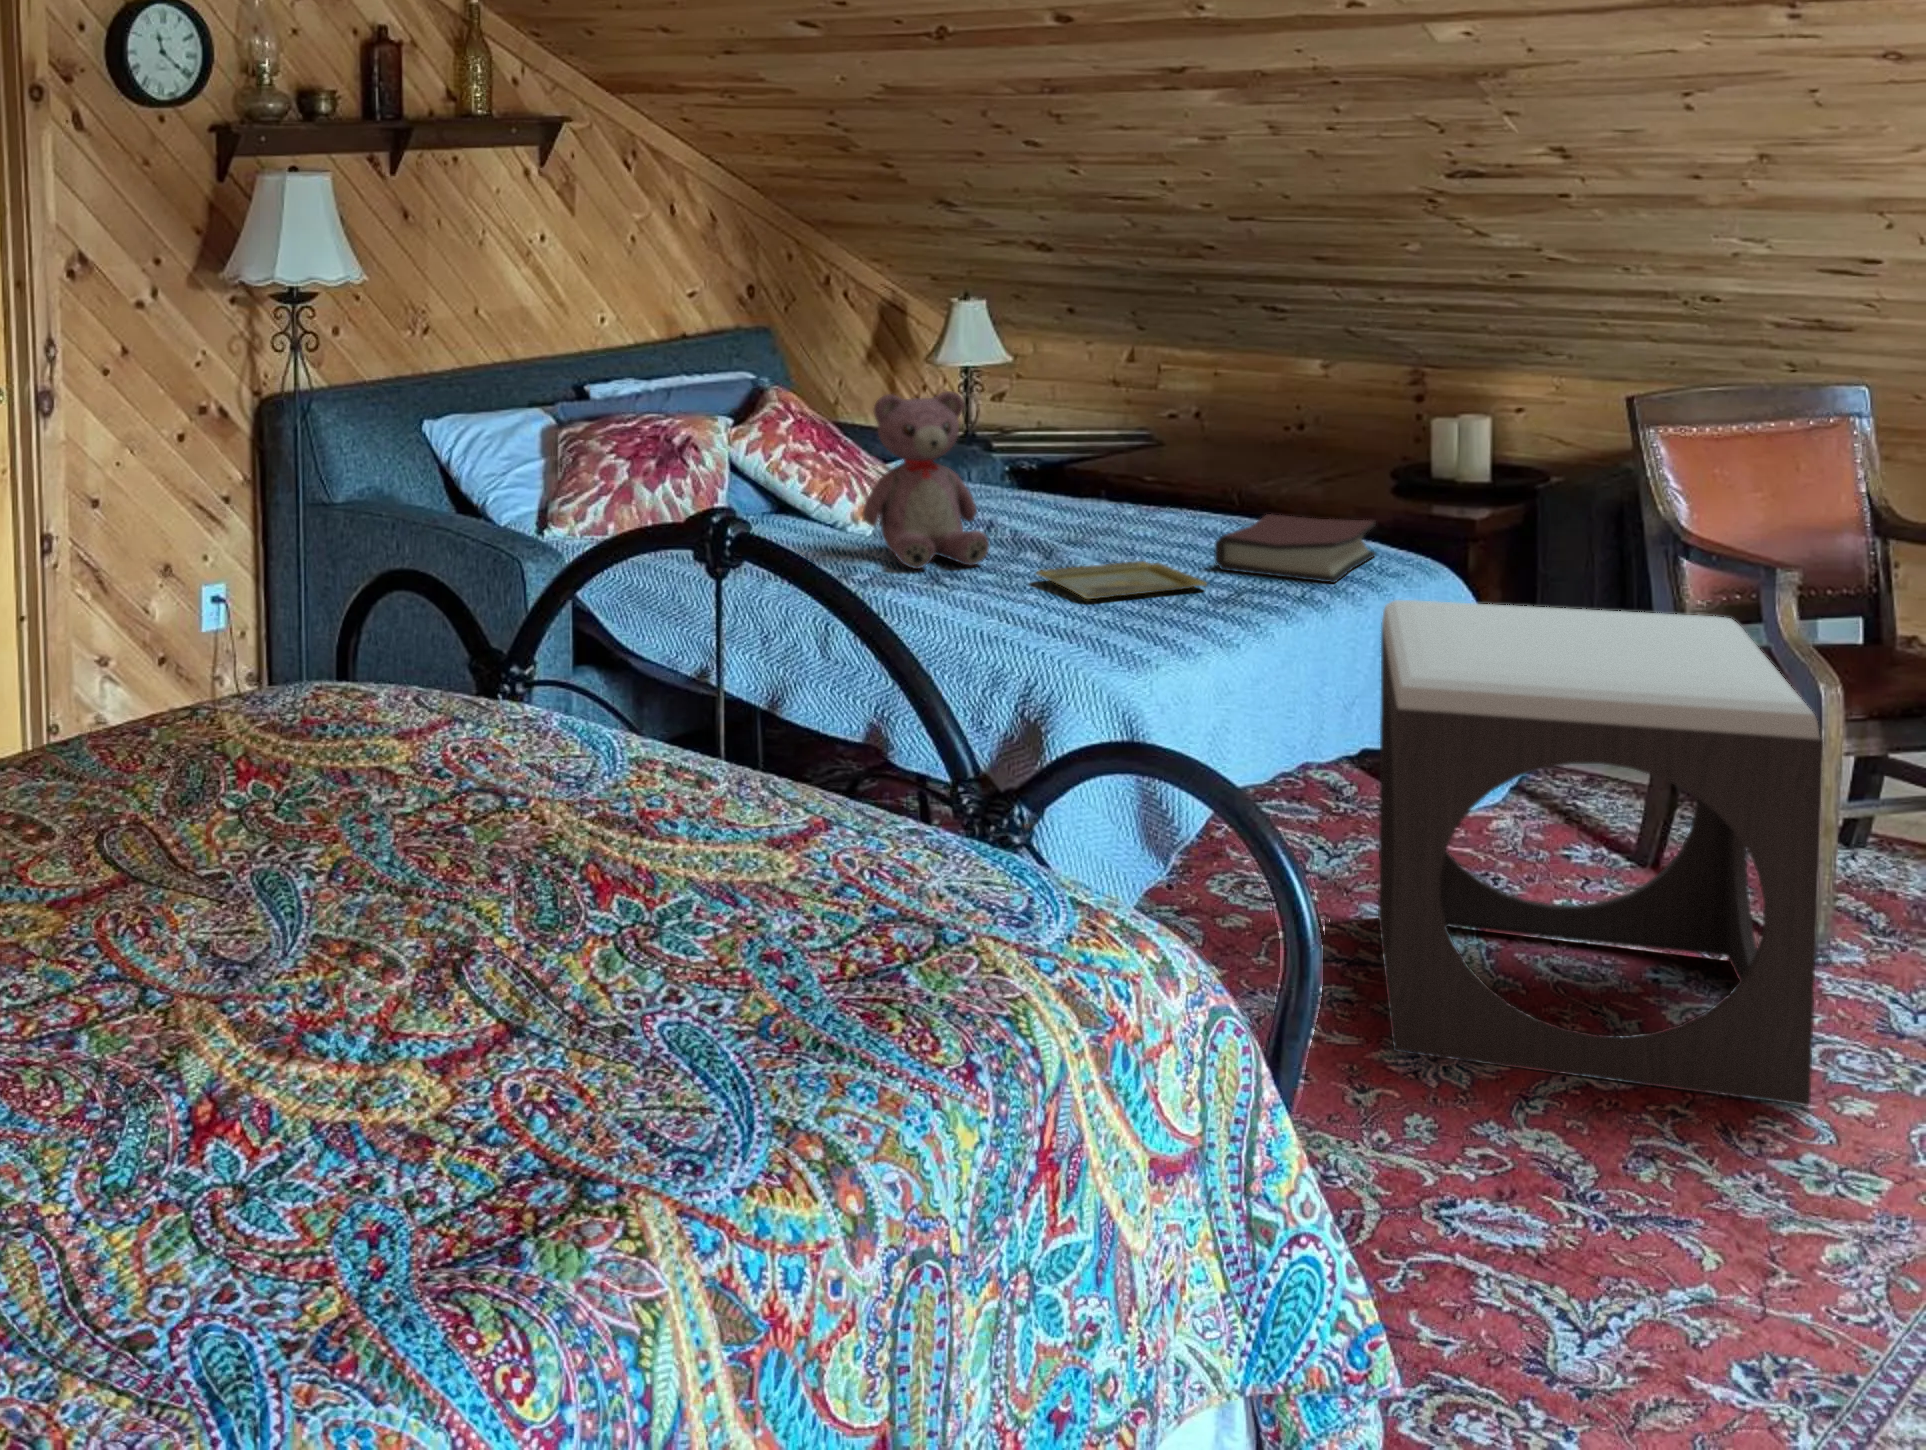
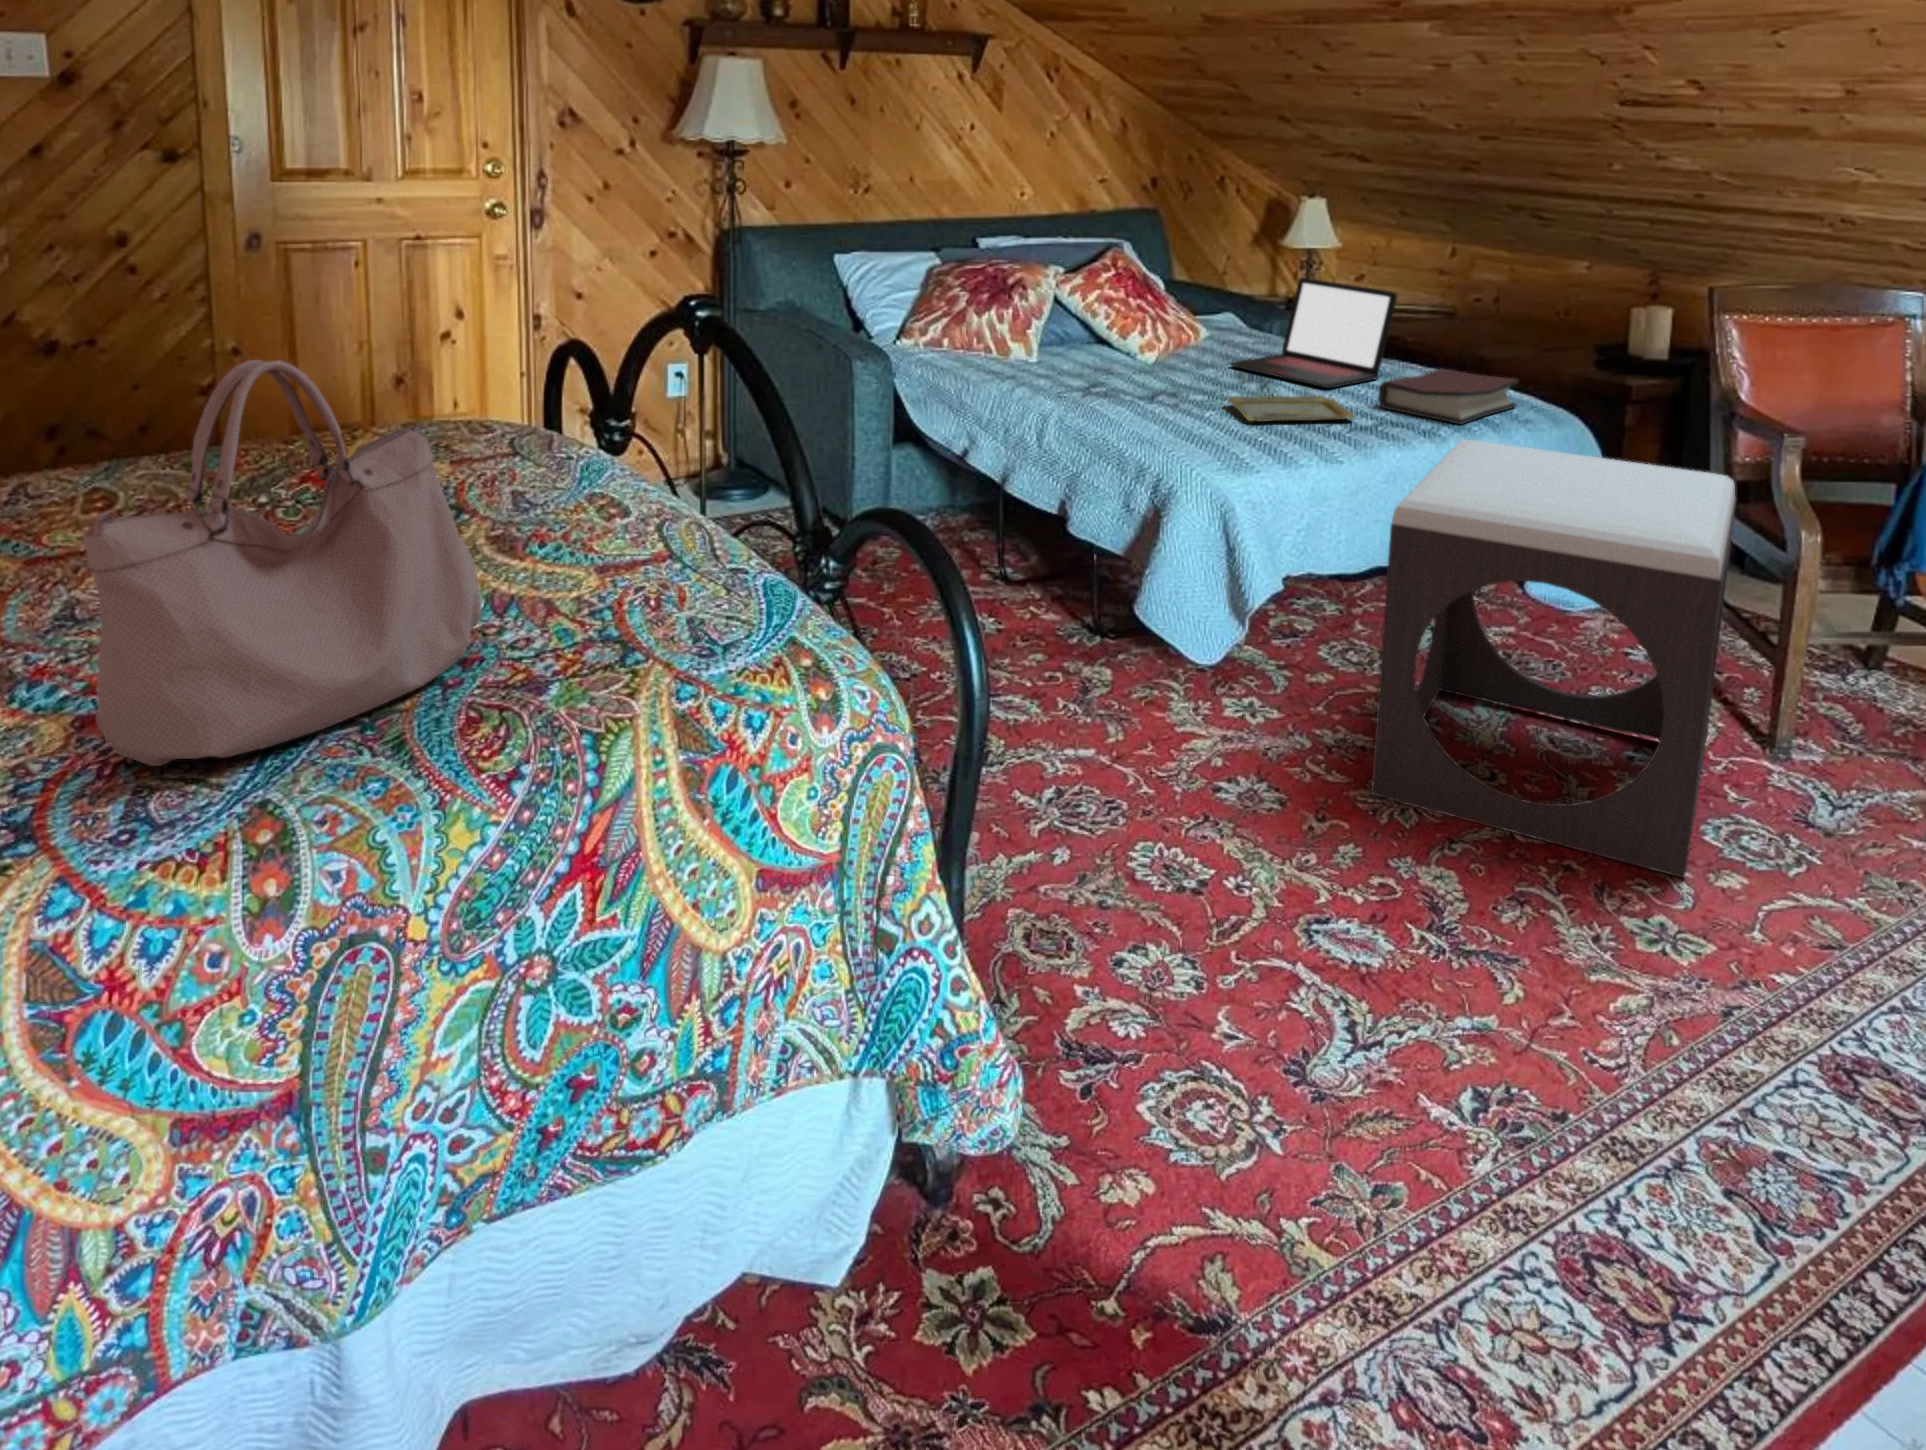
teddy bear: present [863,391,989,569] -> none [1121,253,1211,390]
laptop: none [984,411,1190,550] -> present [1231,278,1397,388]
handbag: none [522,608,791,1087] -> present [83,360,482,766]

